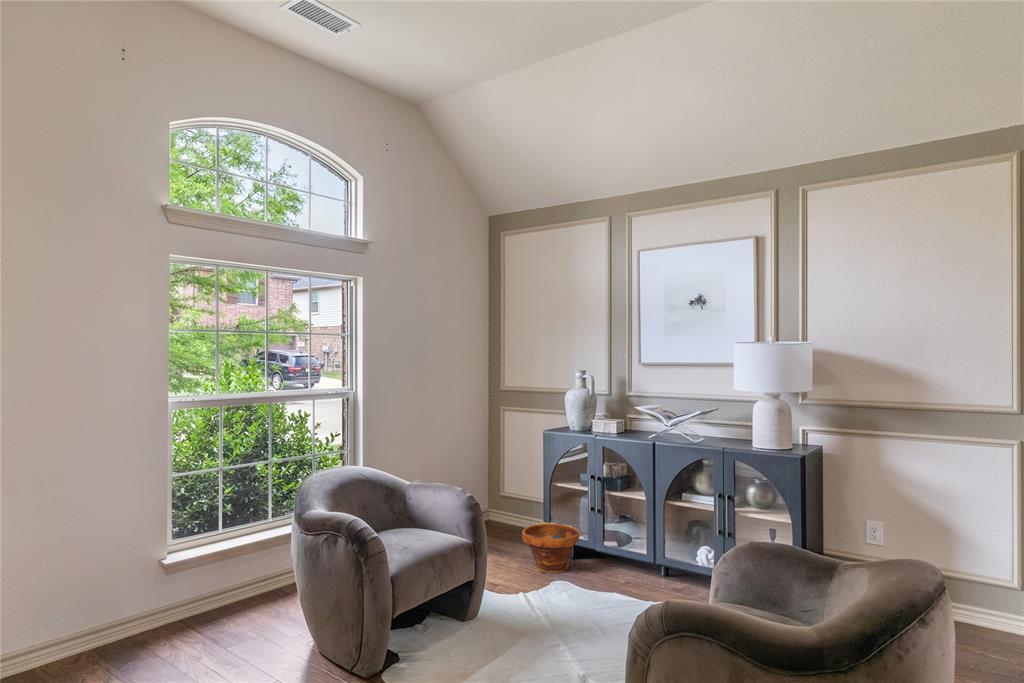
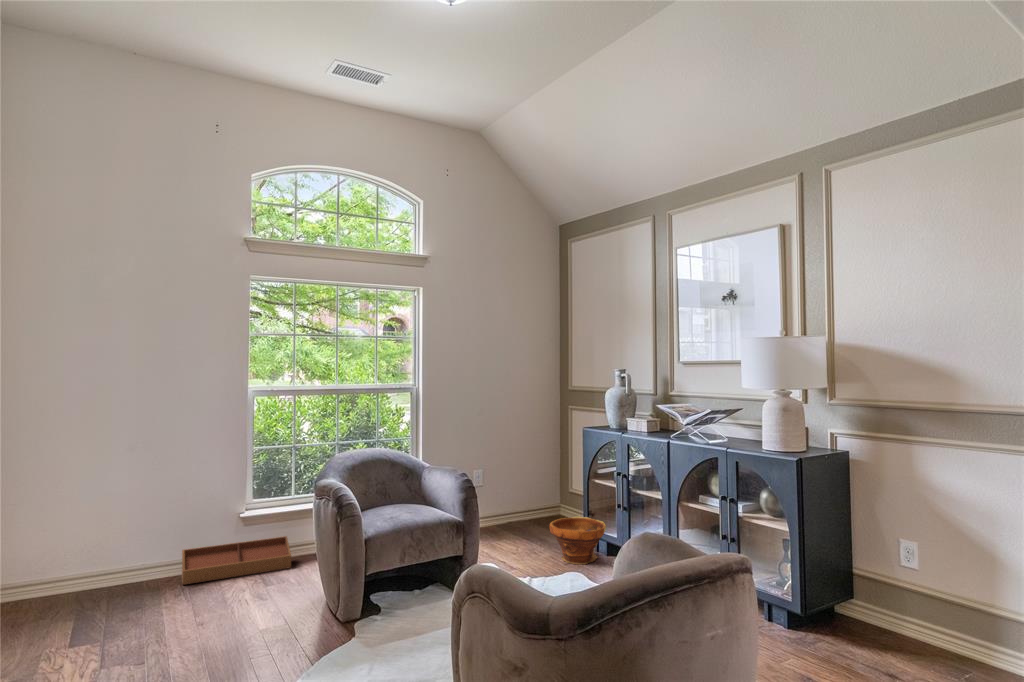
storage bin: none [88,581,236,665] -> present [182,536,291,584]

